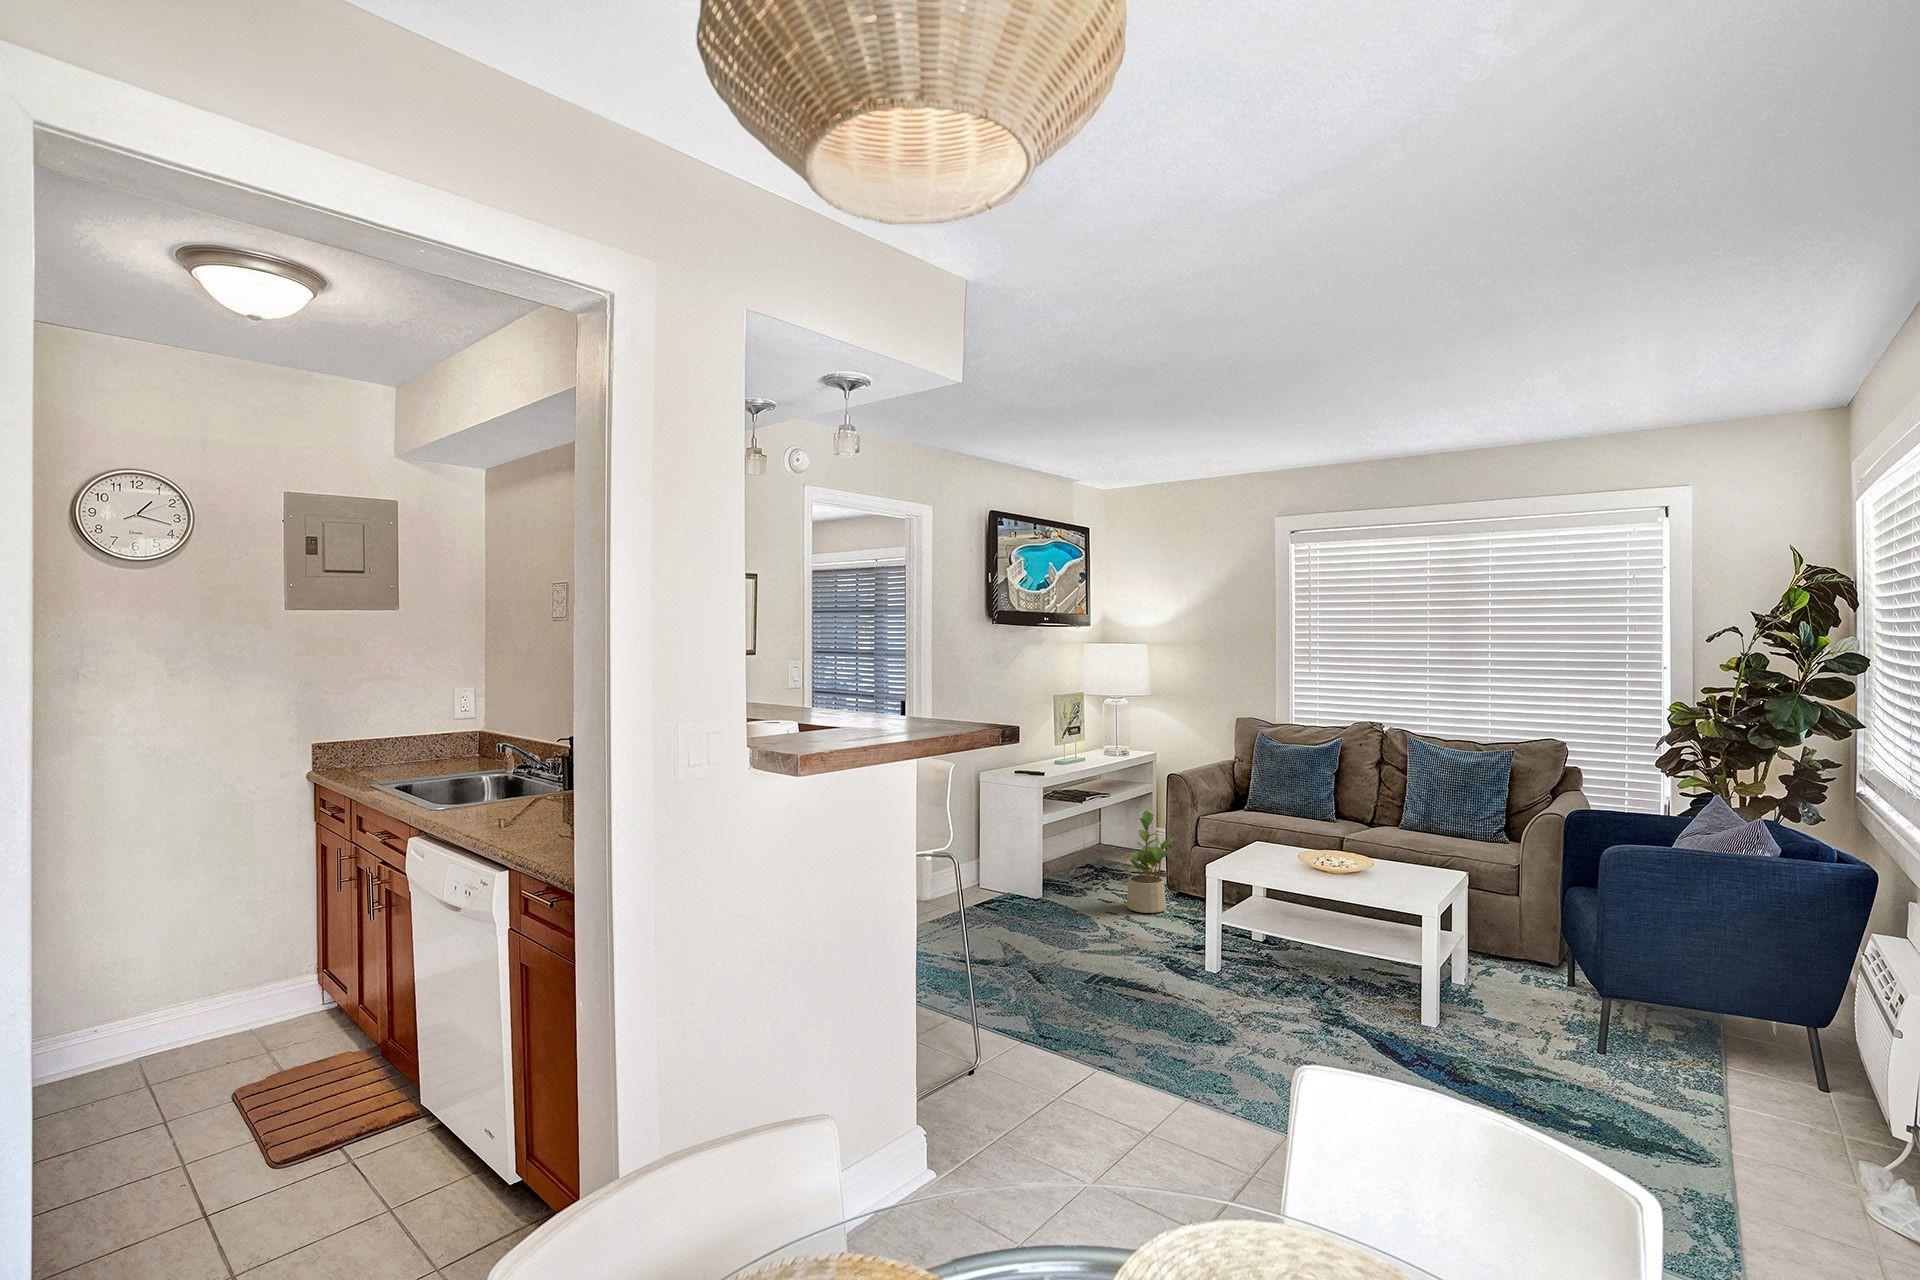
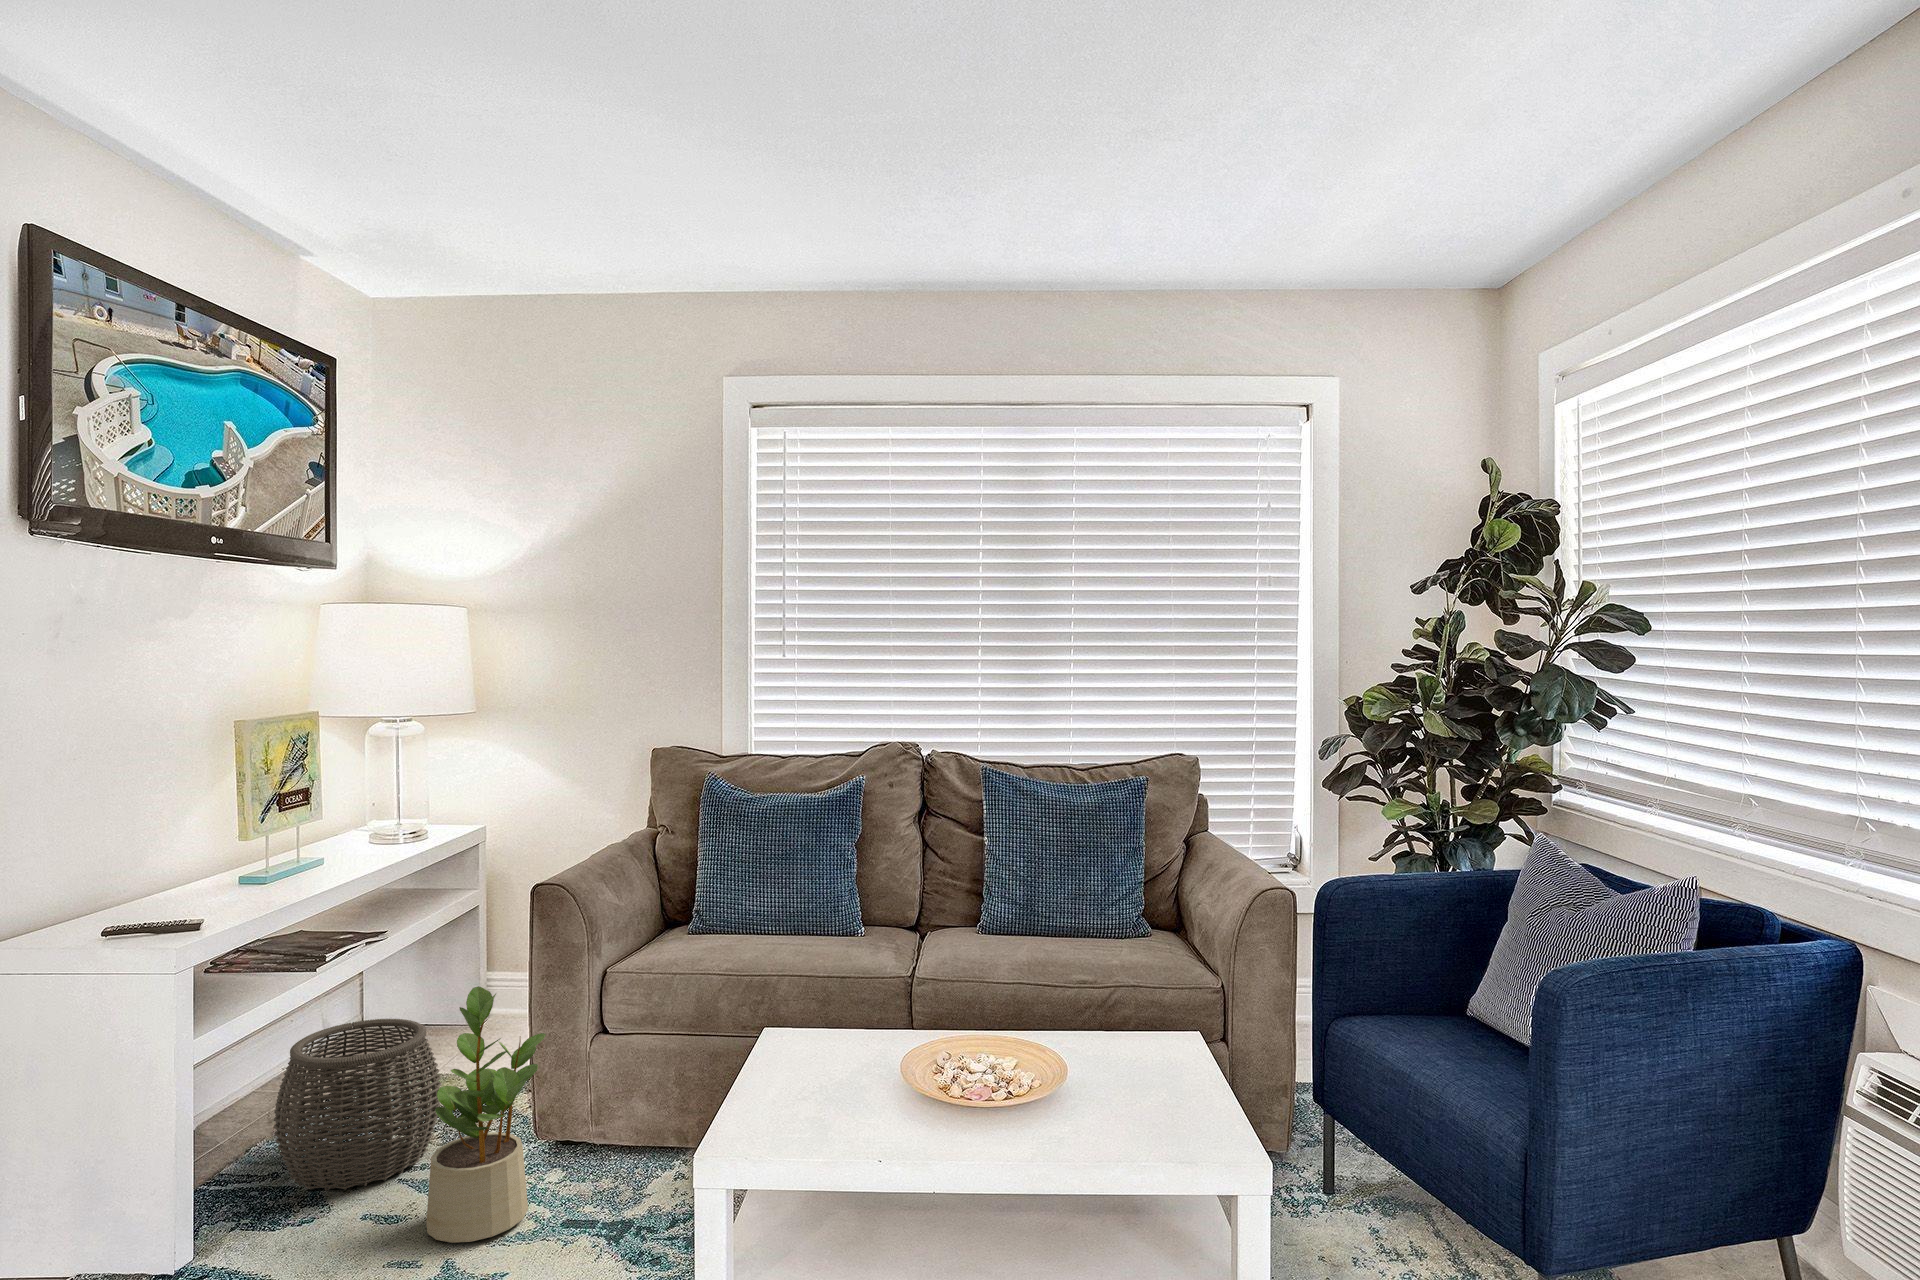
woven basket: none [1070,827,1133,891] -> present [274,1019,442,1191]

